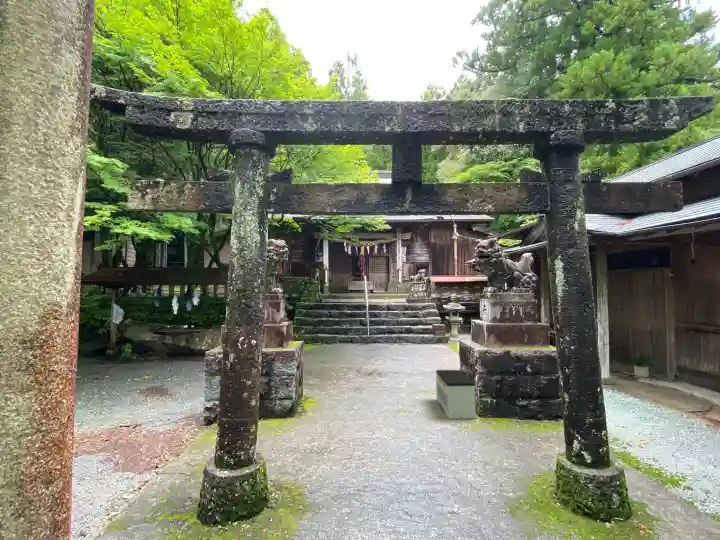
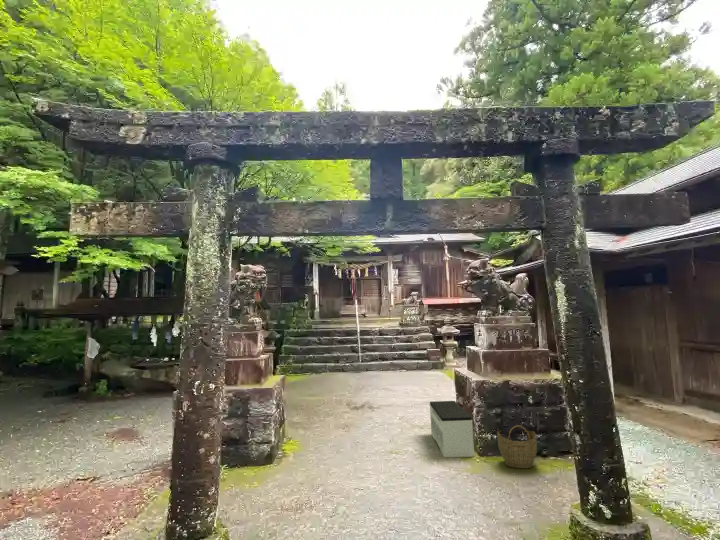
potted plant: present [626,354,655,378] -> none [627,375,660,401]
woven basket: none [497,386,533,429] -> present [497,424,537,469]

